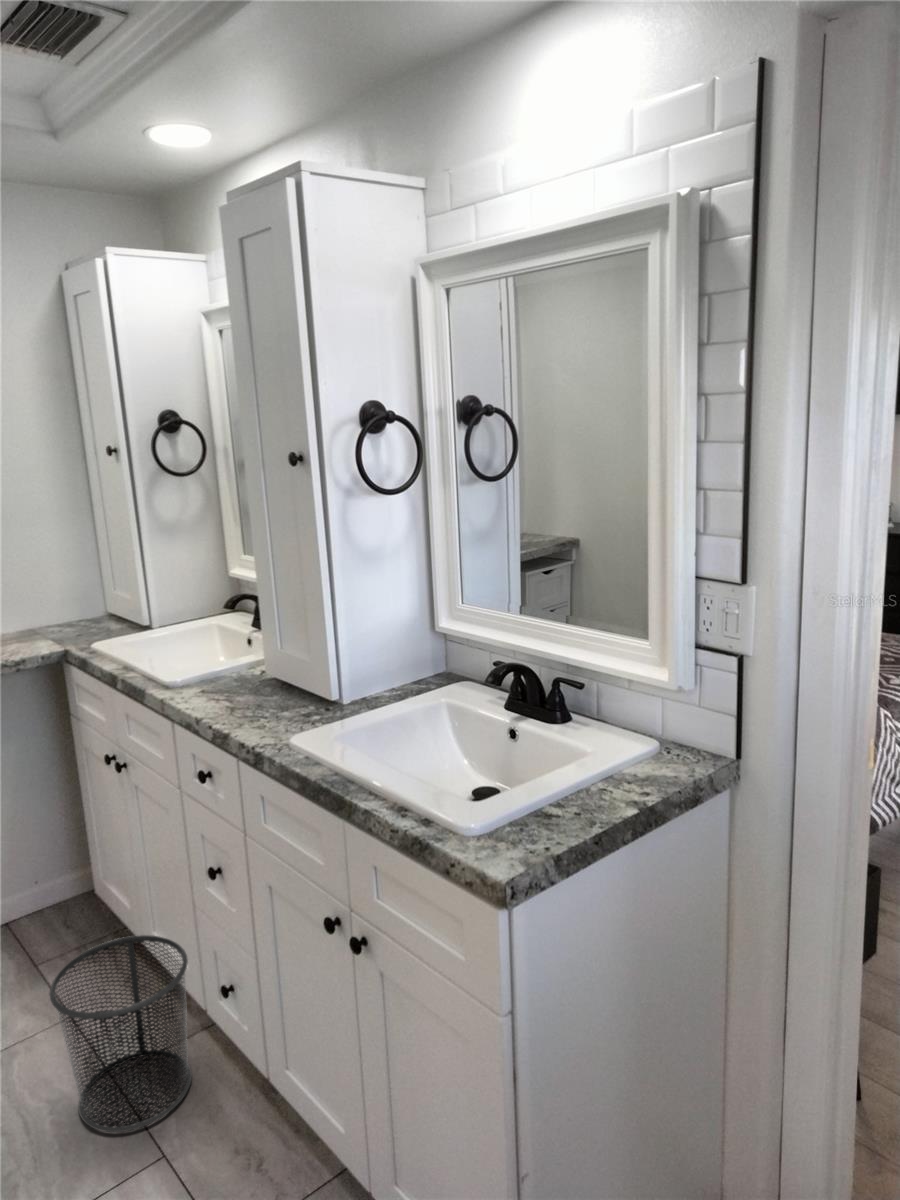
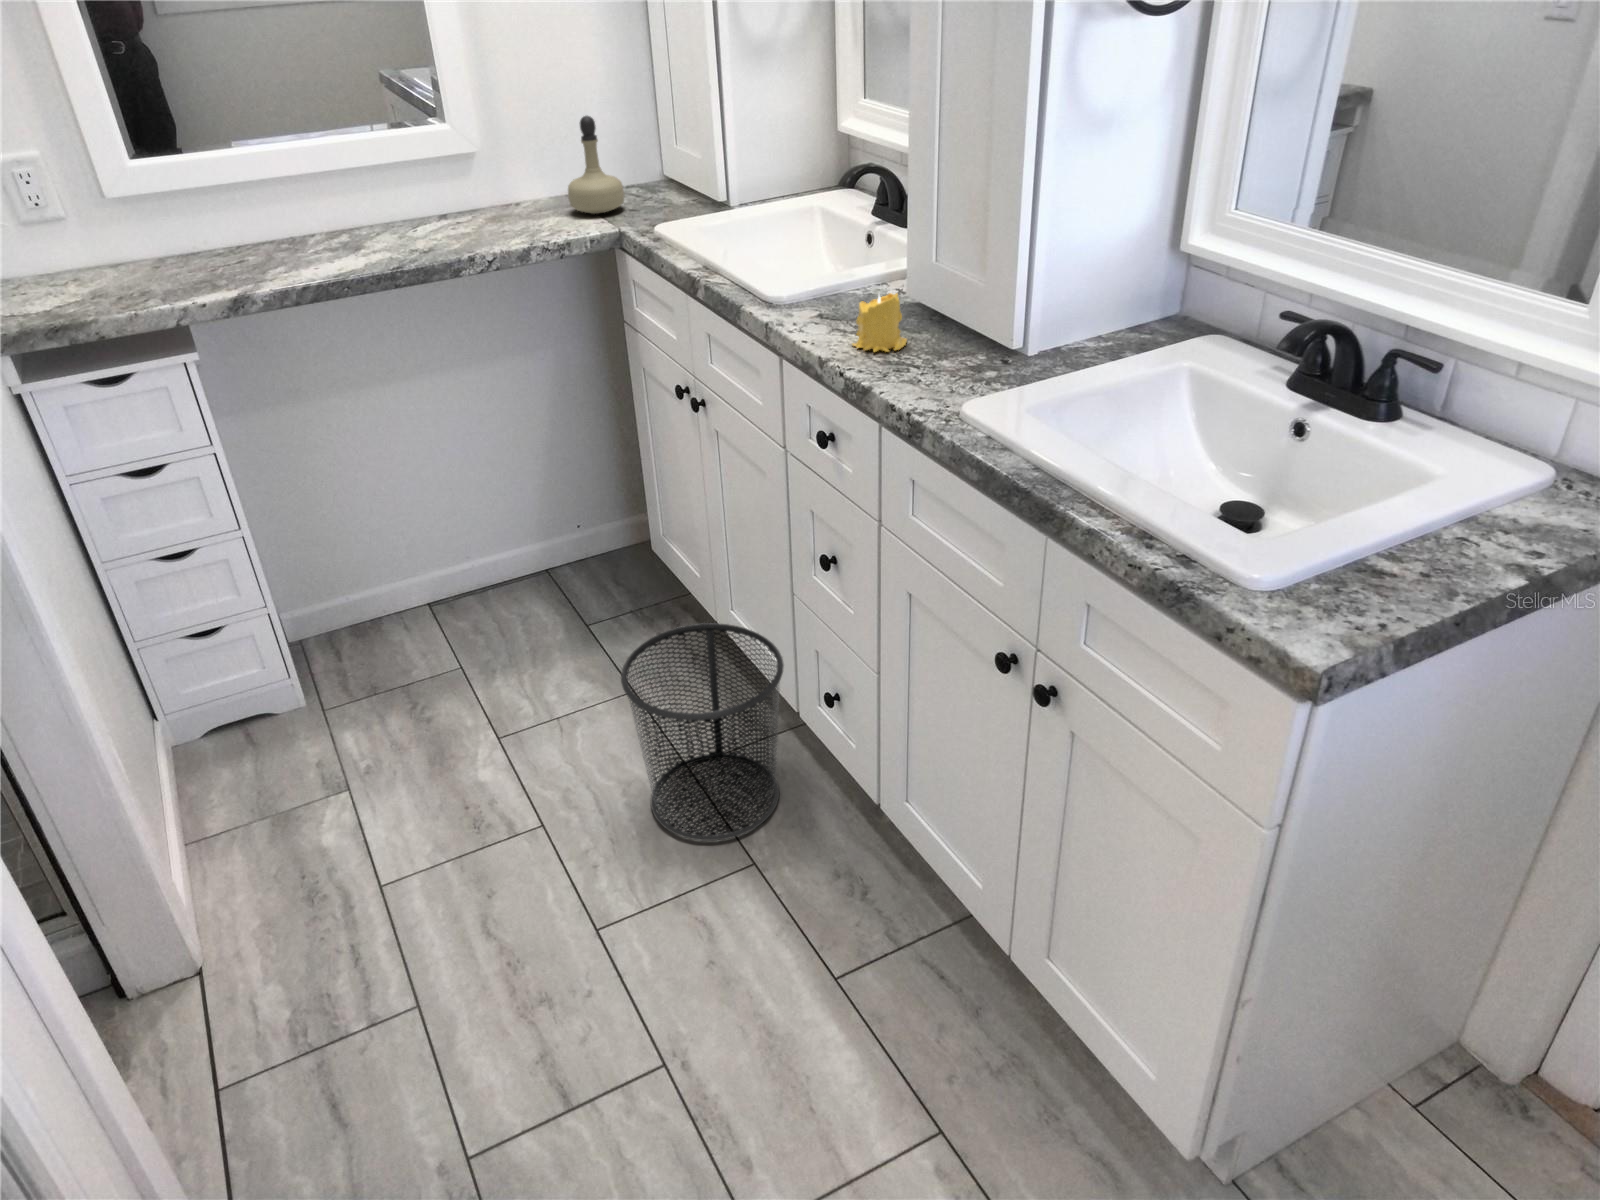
perfume bottle: none [29,573,73,638] -> present [568,116,624,214]
candle: none [221,670,260,712] -> present [852,293,907,352]

